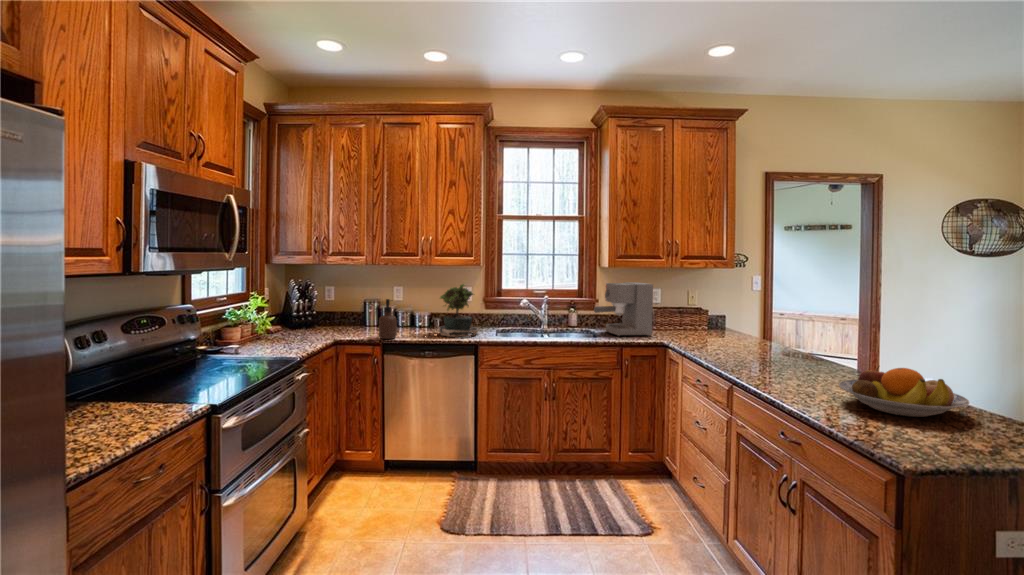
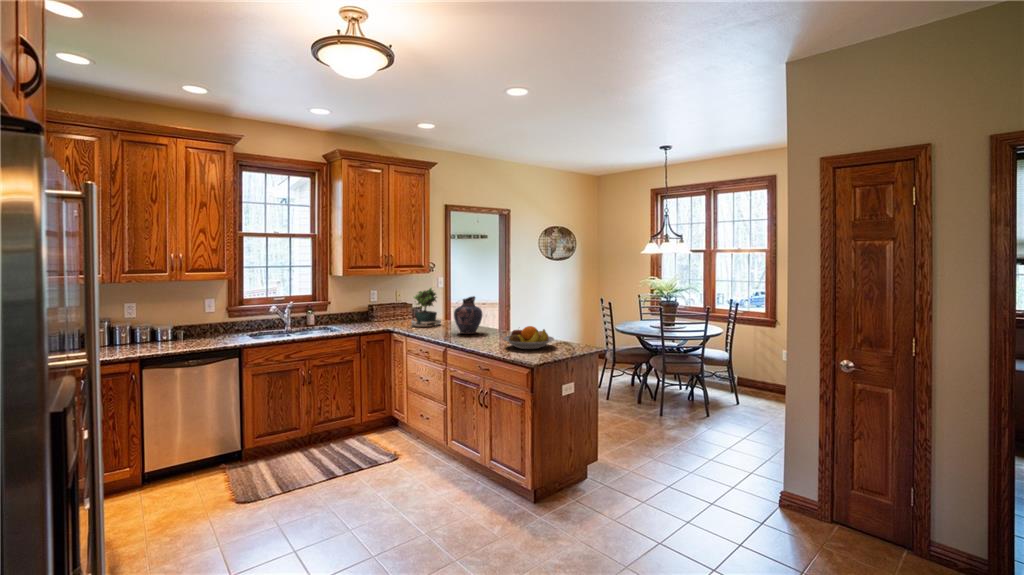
coffee maker: present [594,282,653,336] -> none [335,287,379,329]
potted plant: present [438,284,478,337] -> present [411,288,441,327]
soap dispenser: present [379,299,397,339] -> none [131,314,151,352]
vase: none [756,302,808,364] -> present [454,296,482,334]

